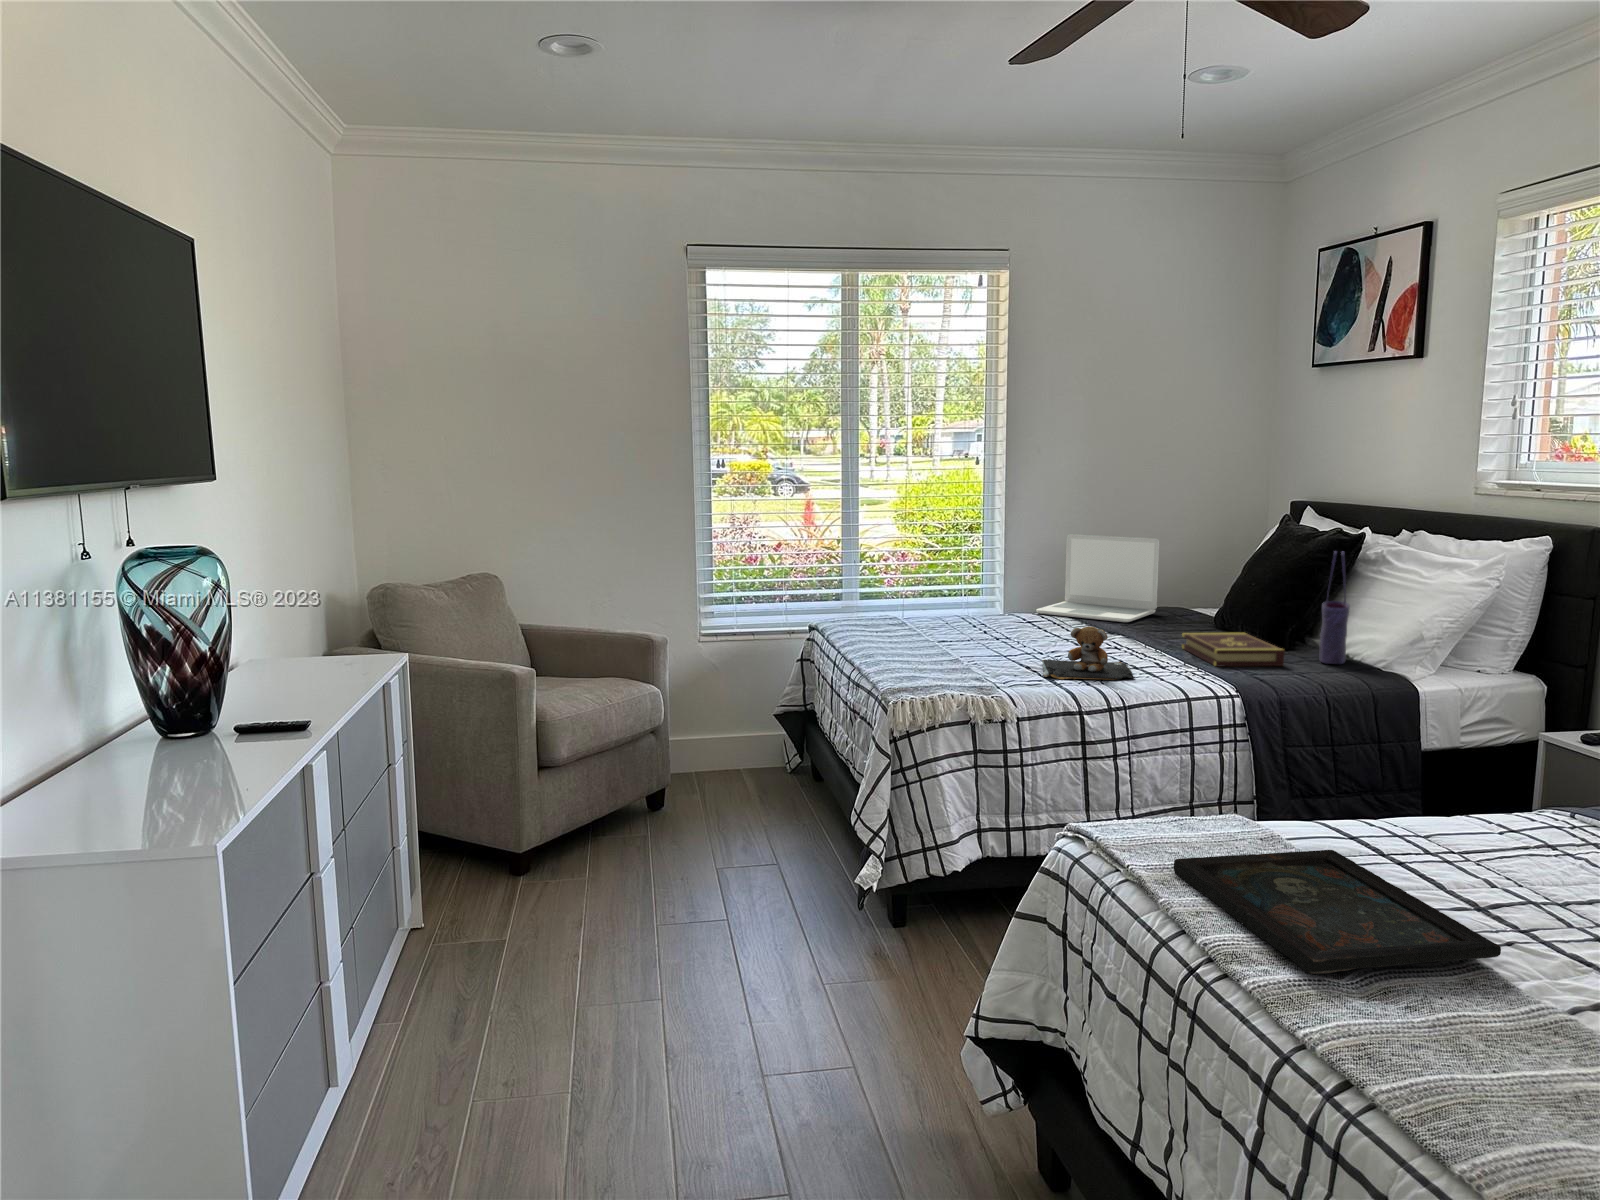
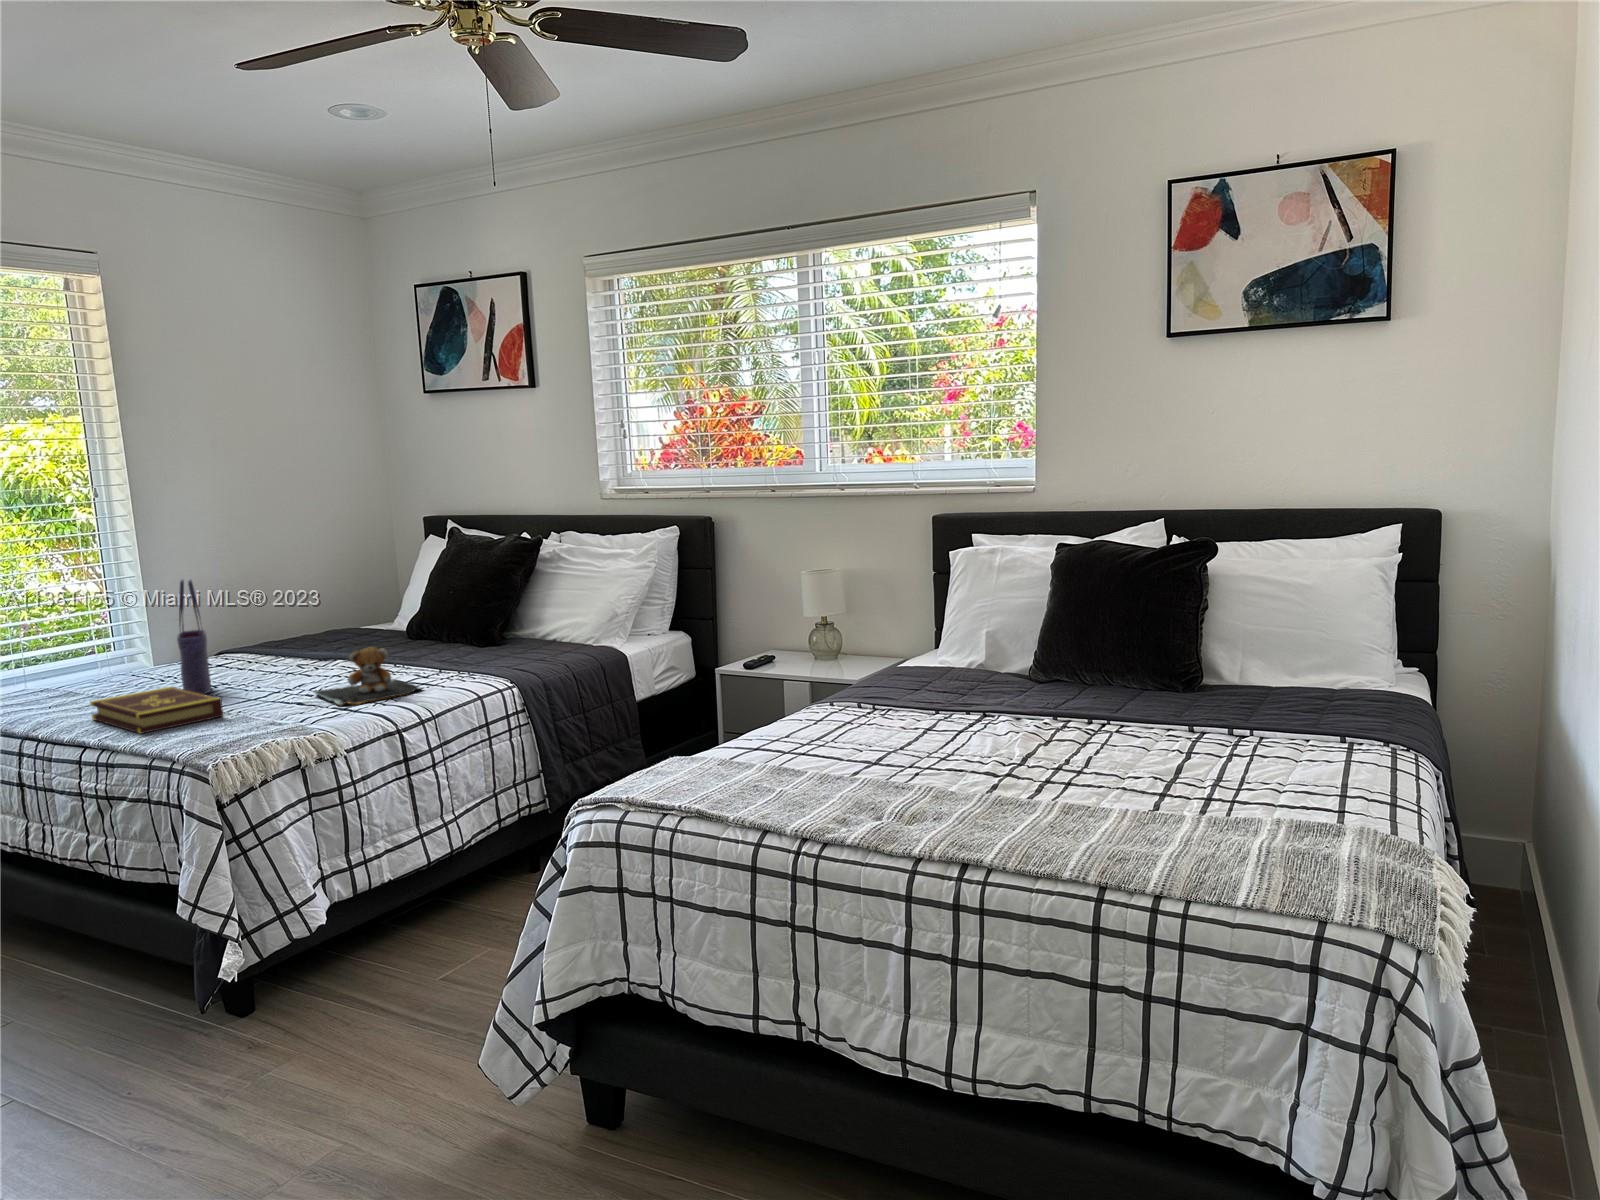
laptop: present [1036,534,1160,622] -> none [214,560,340,654]
tote bag: present [1319,551,1350,664] -> present [177,579,211,694]
book: present [1182,633,1284,666] -> present [90,687,223,734]
tray: present [1173,850,1501,974] -> none [718,754,935,821]

